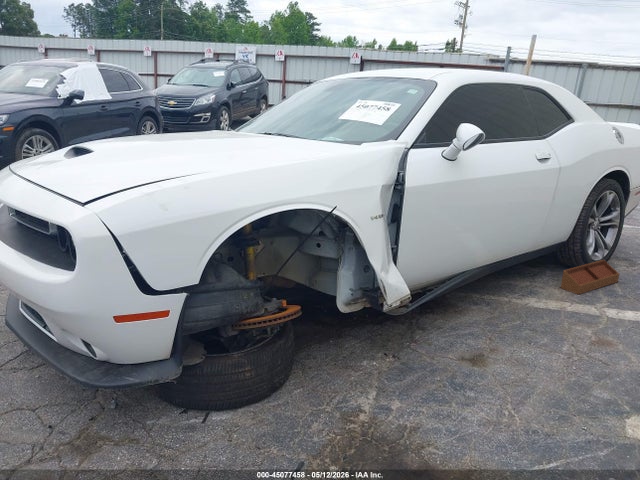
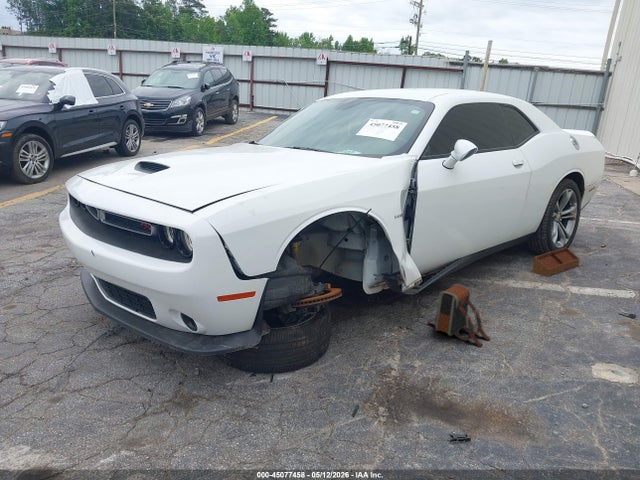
backpack: none [420,303,498,385] -> present [428,284,490,346]

